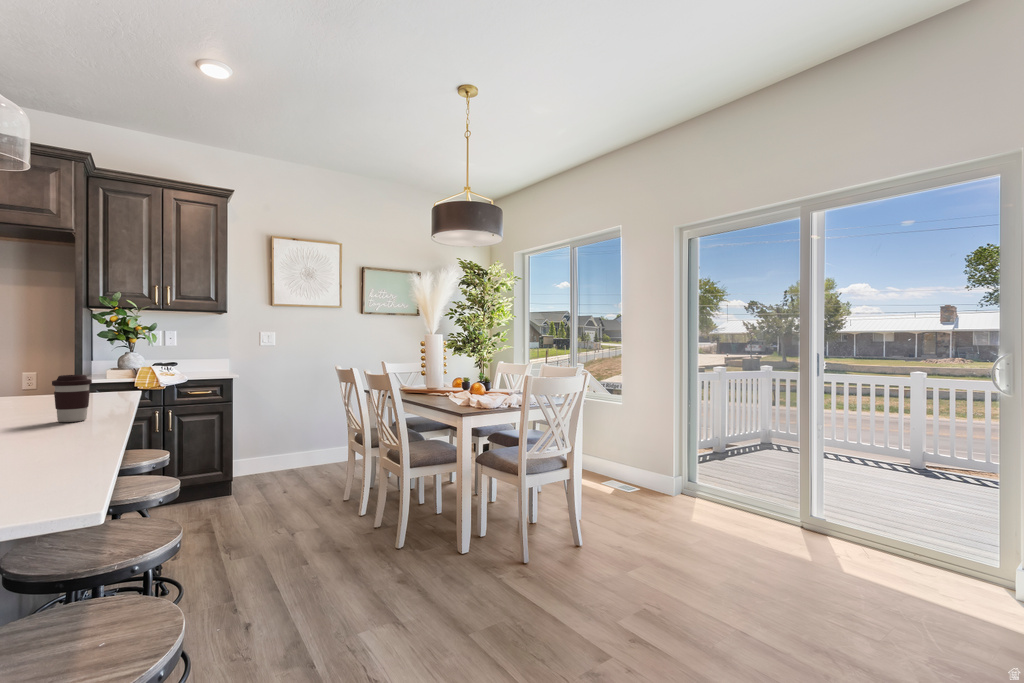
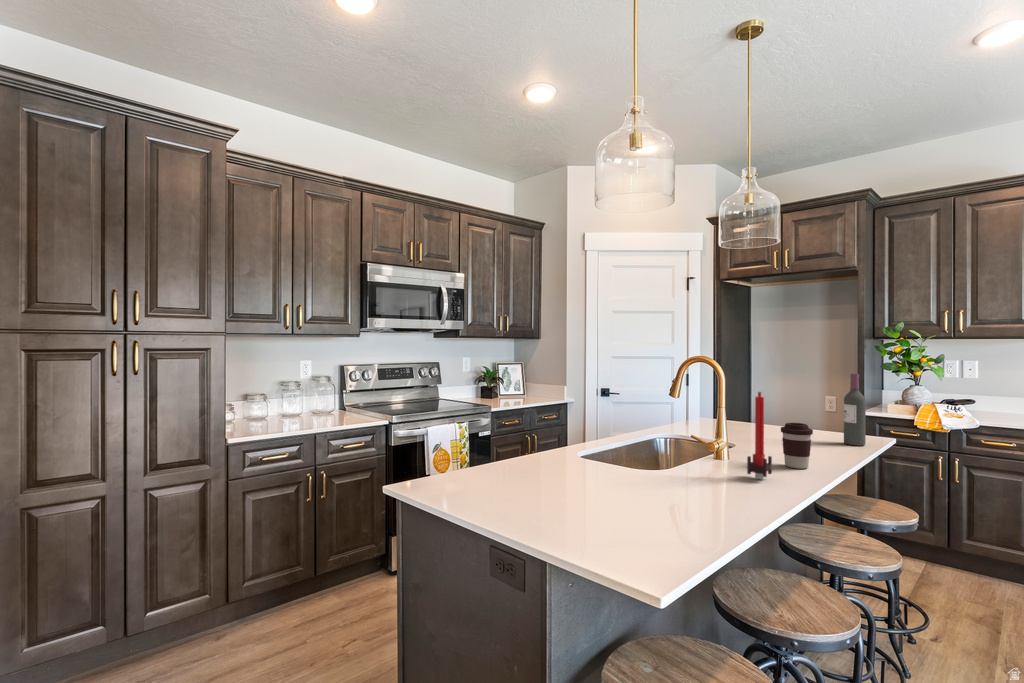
wine bottle: none [97,330,120,400] -> present [844,374,866,446]
candle: none [28,337,58,436] -> present [747,392,772,480]

